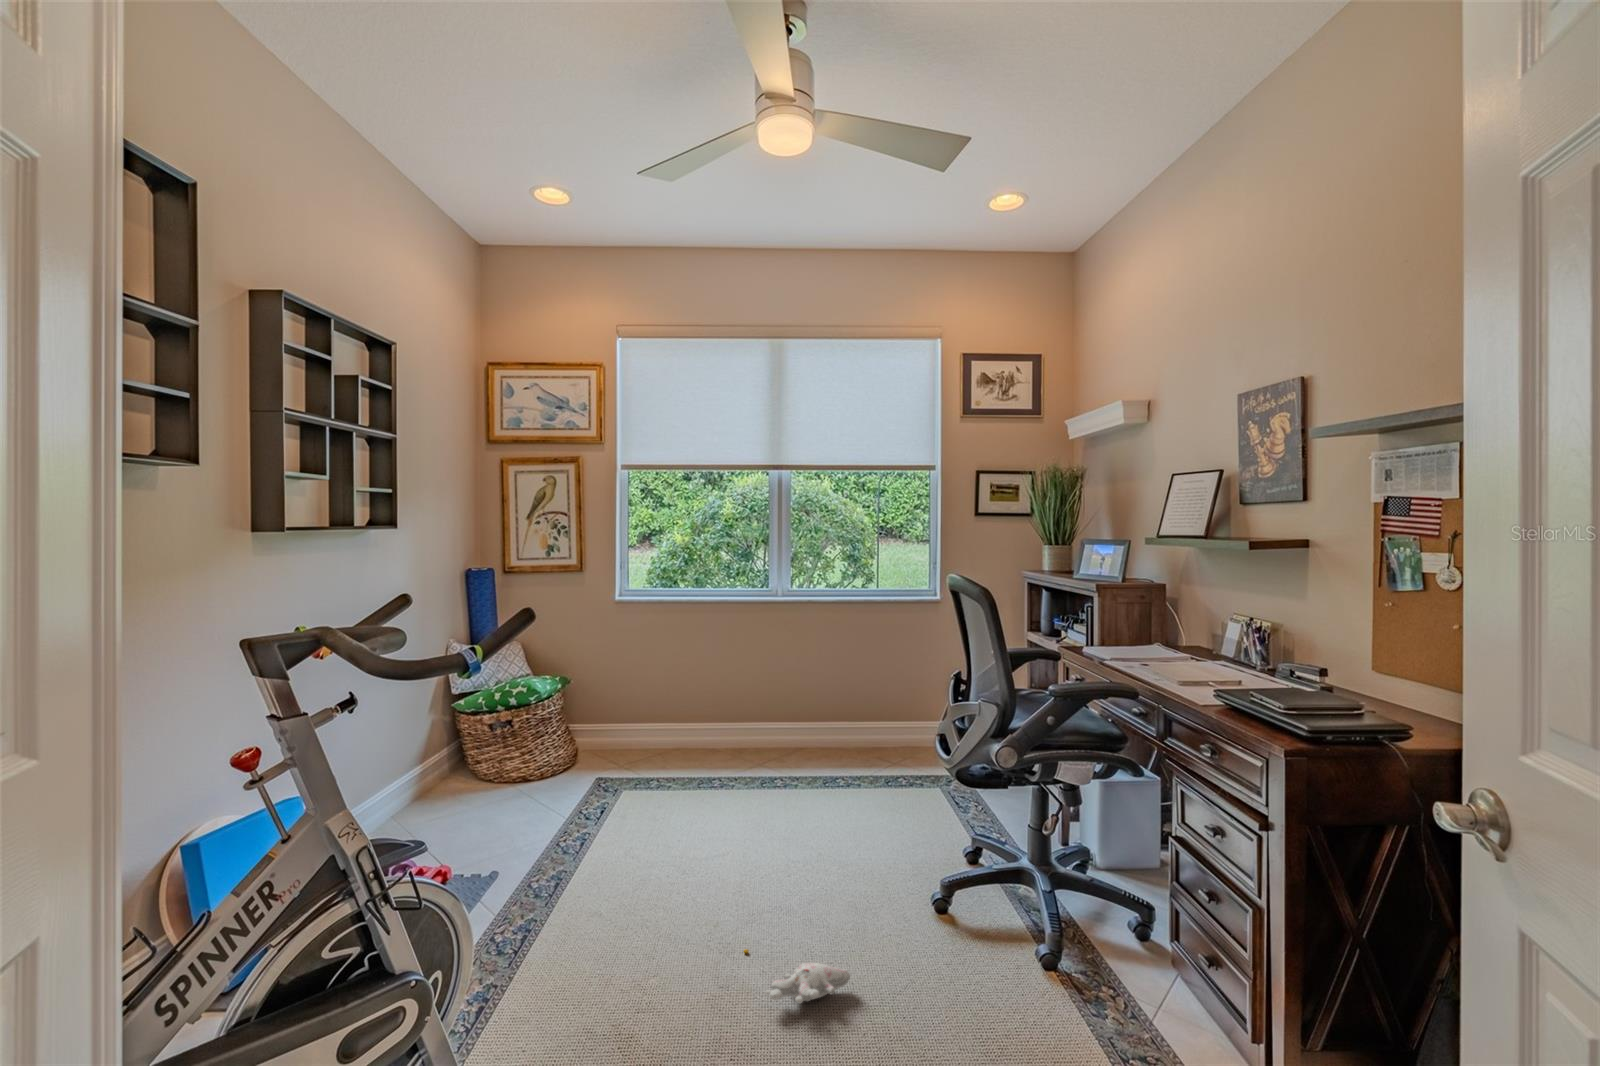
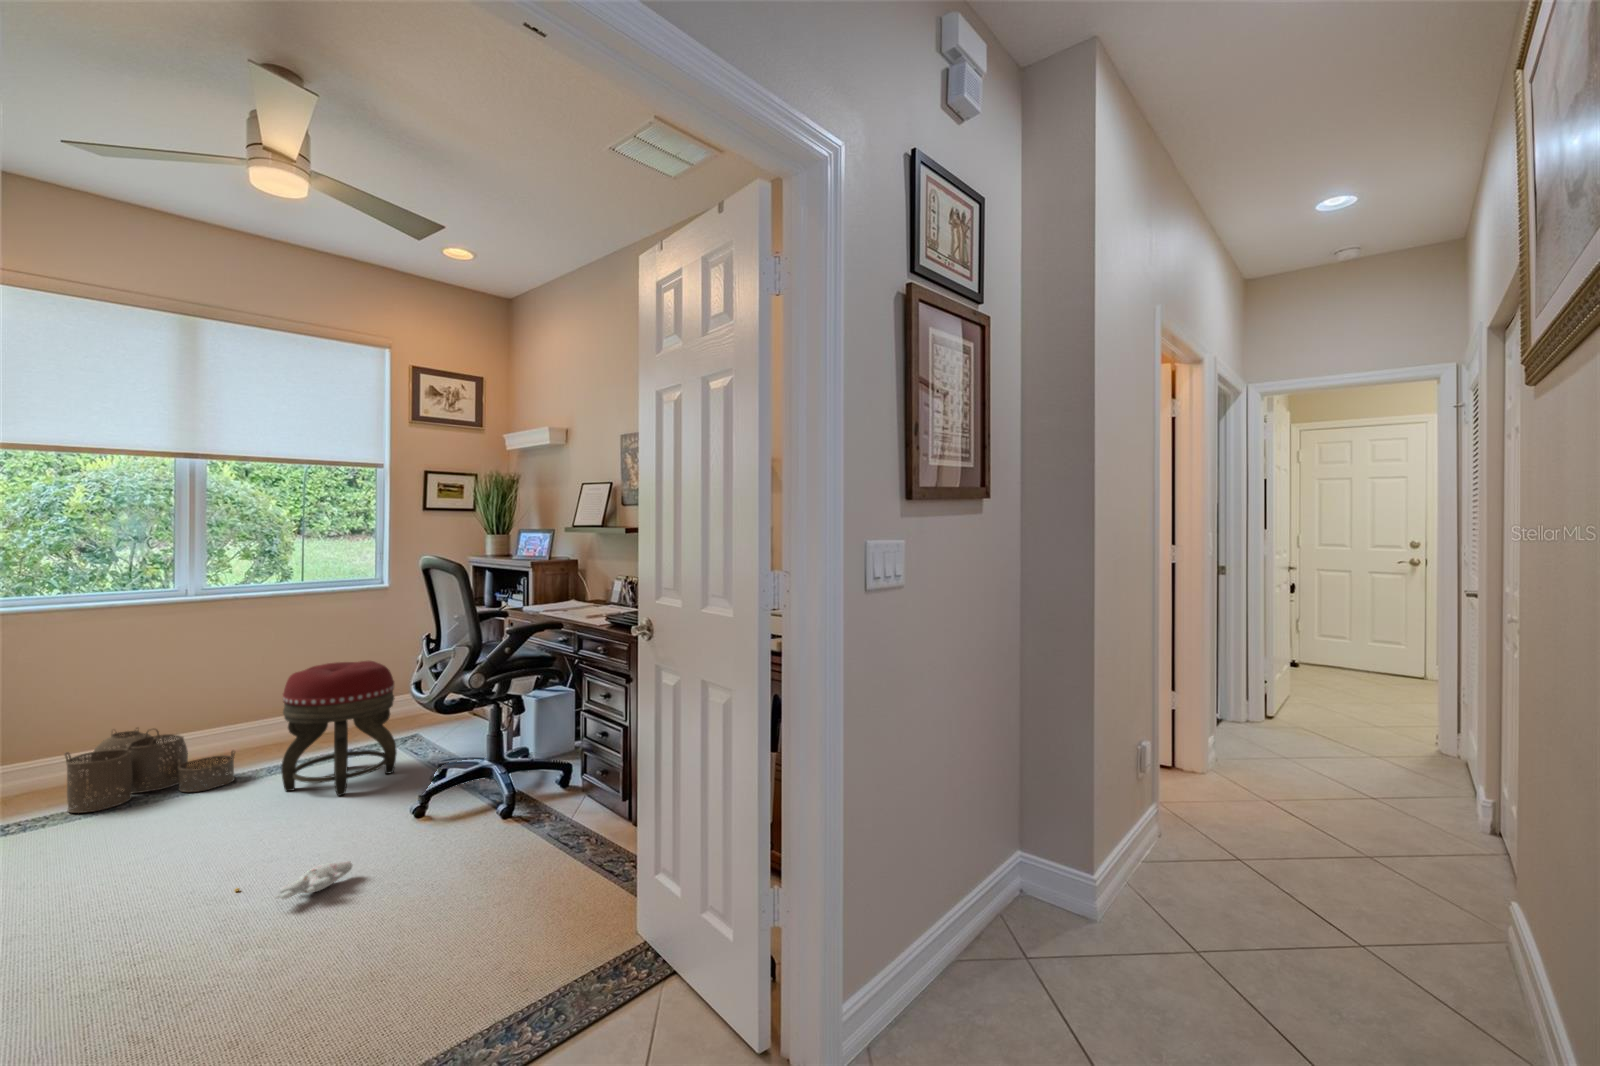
footstool: none [823,686,931,845] -> present [281,661,397,796]
woven basket: none [681,713,795,794] -> present [65,728,235,813]

